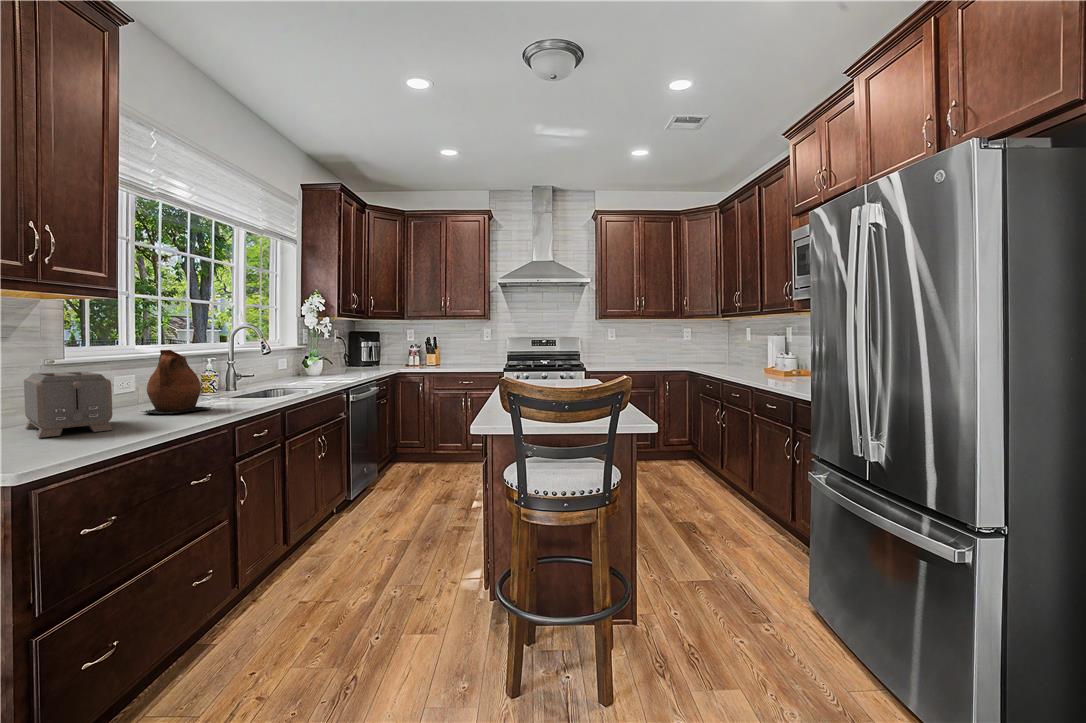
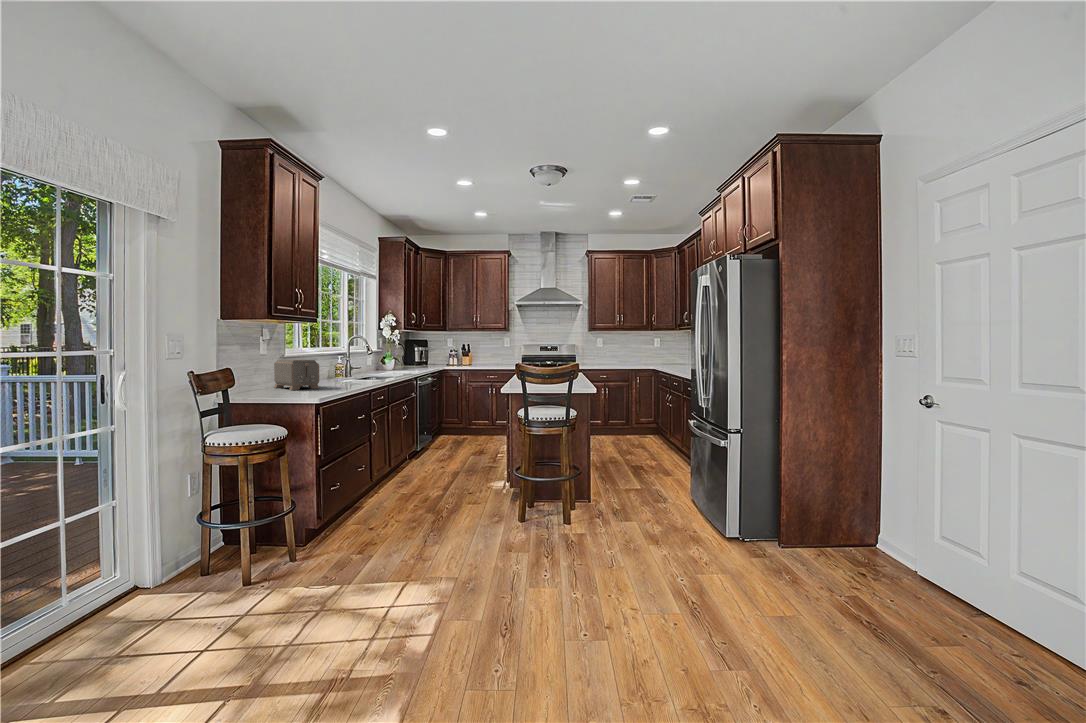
ceramic pitcher: present [142,350,211,414] -> none [317,349,353,384]

